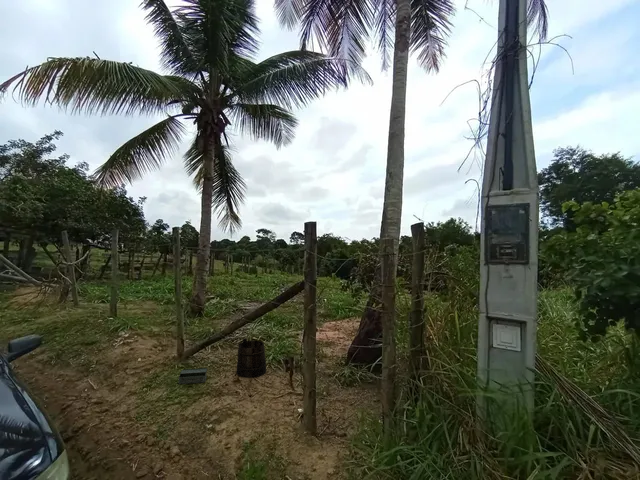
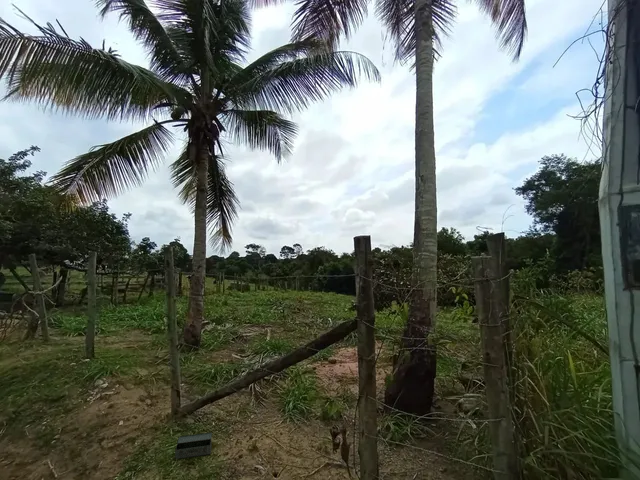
bucket: present [237,338,266,378] -> none [249,389,287,443]

